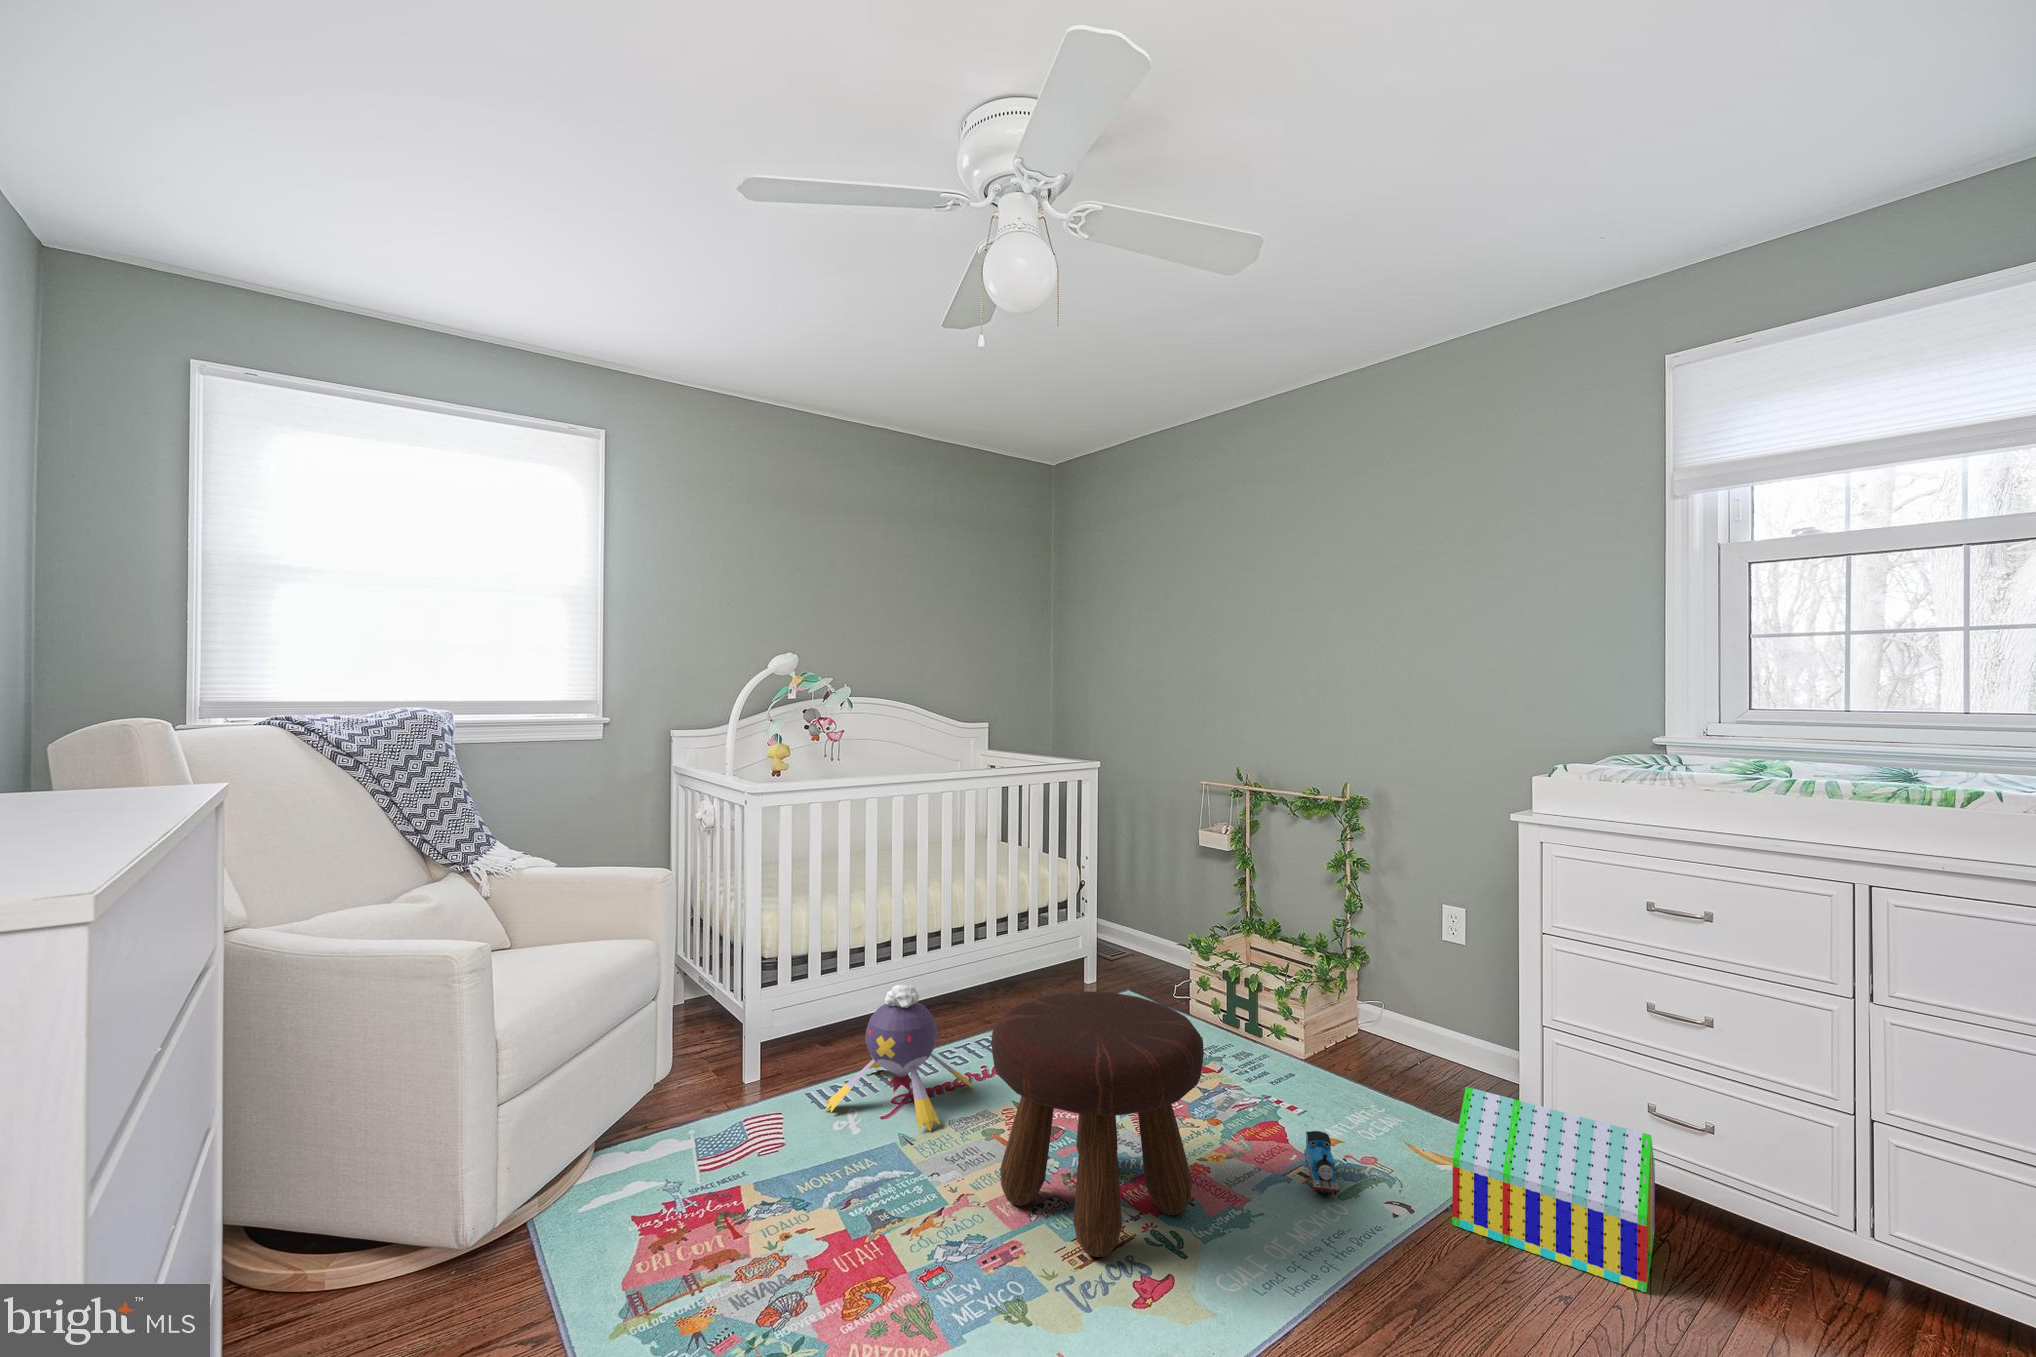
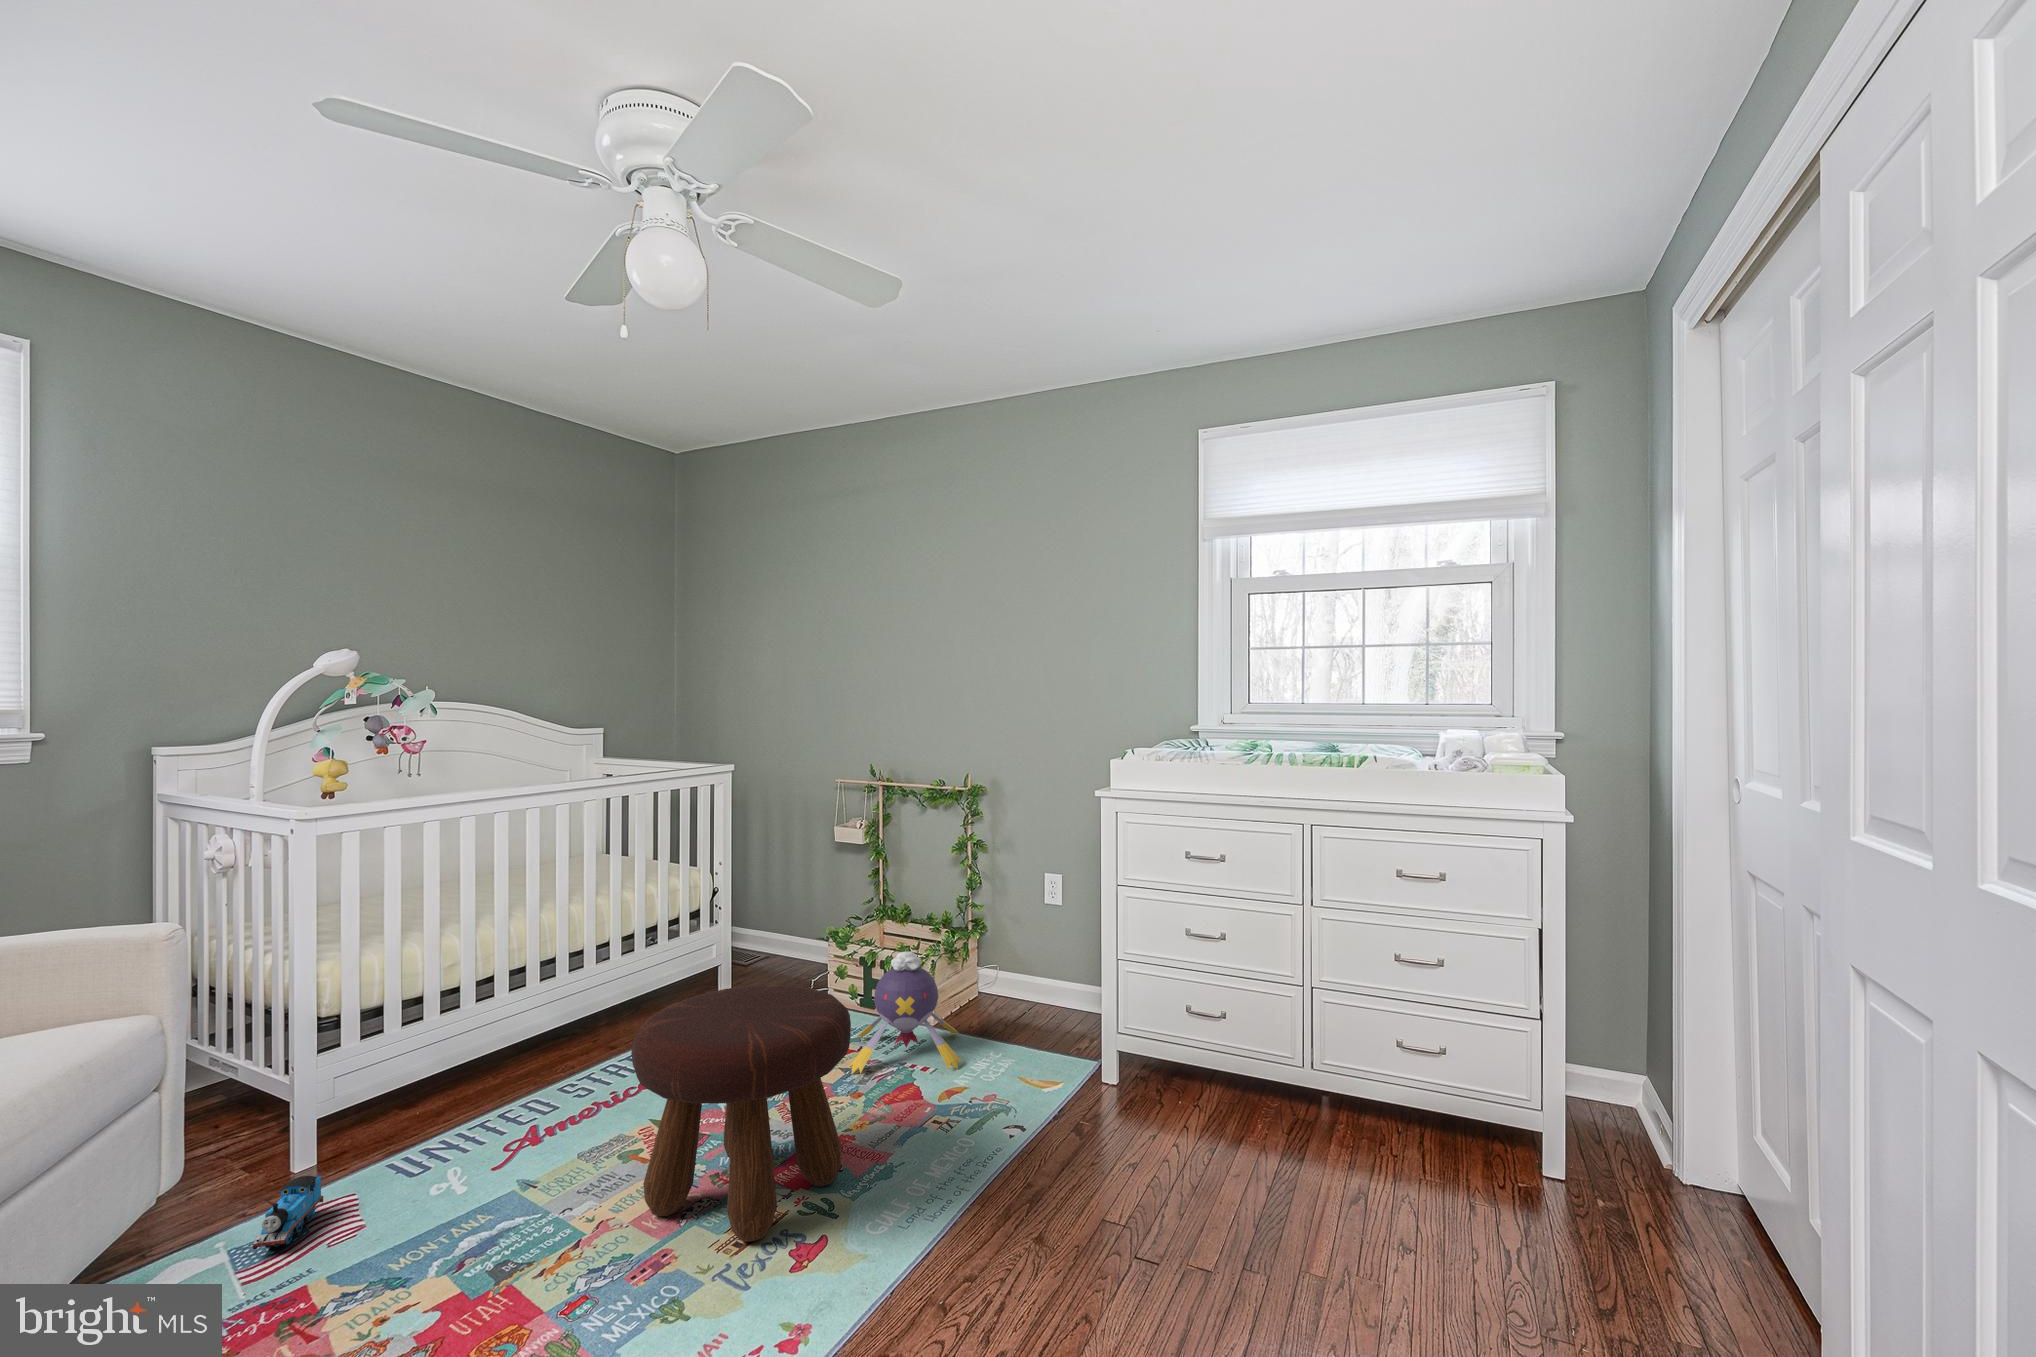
plush toy: present [825,985,972,1131] -> present [848,951,962,1074]
toy house: present [1452,1087,1655,1292] -> none [1062,1016,1204,1148]
toy train: present [1304,1131,1339,1195] -> present [252,1176,323,1250]

